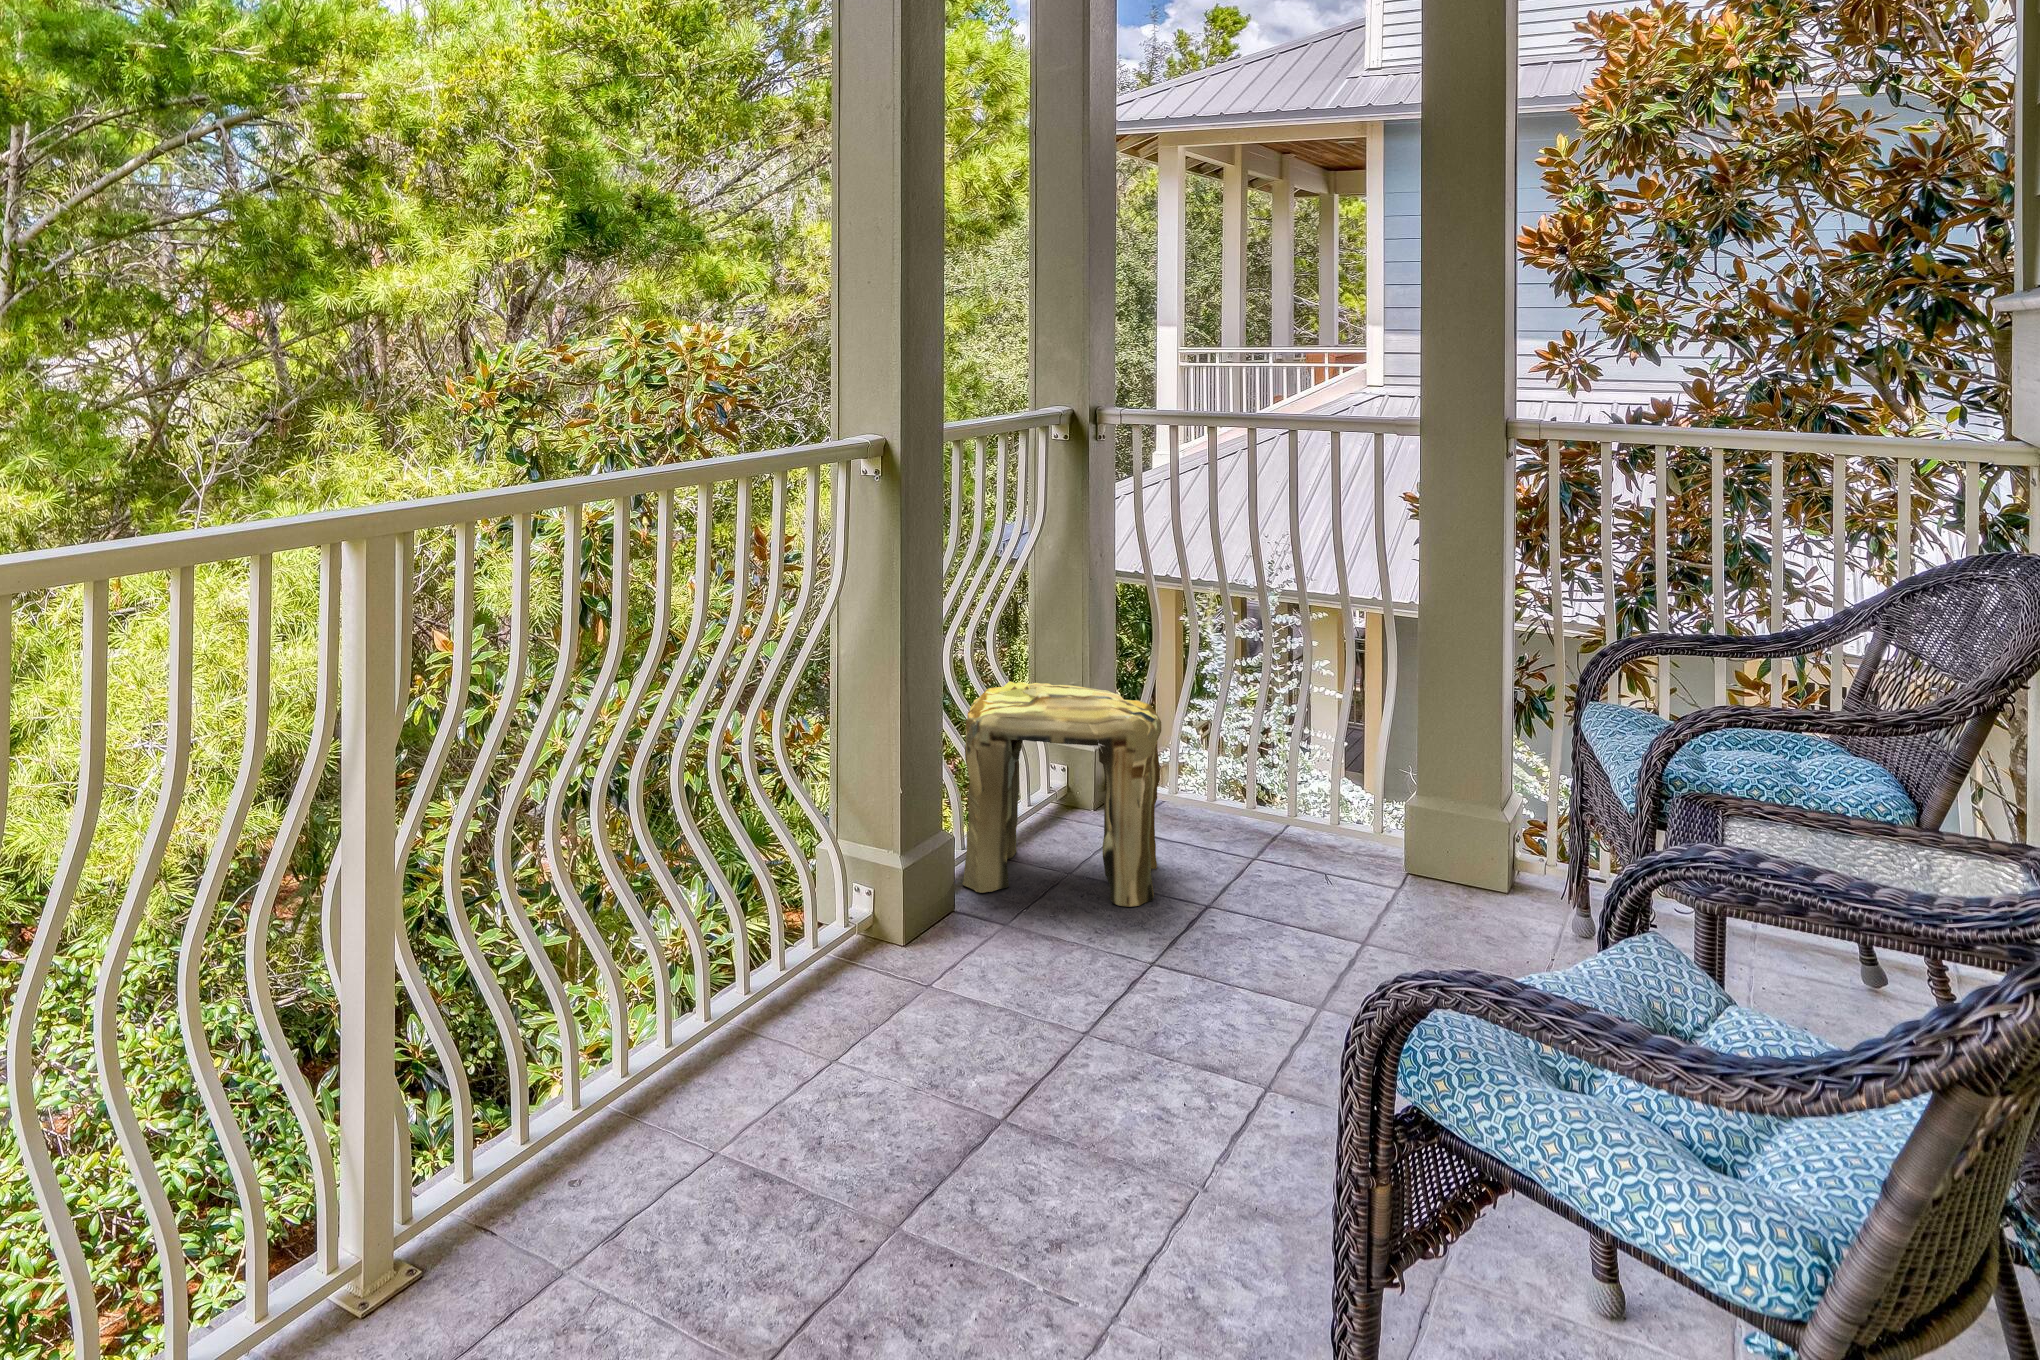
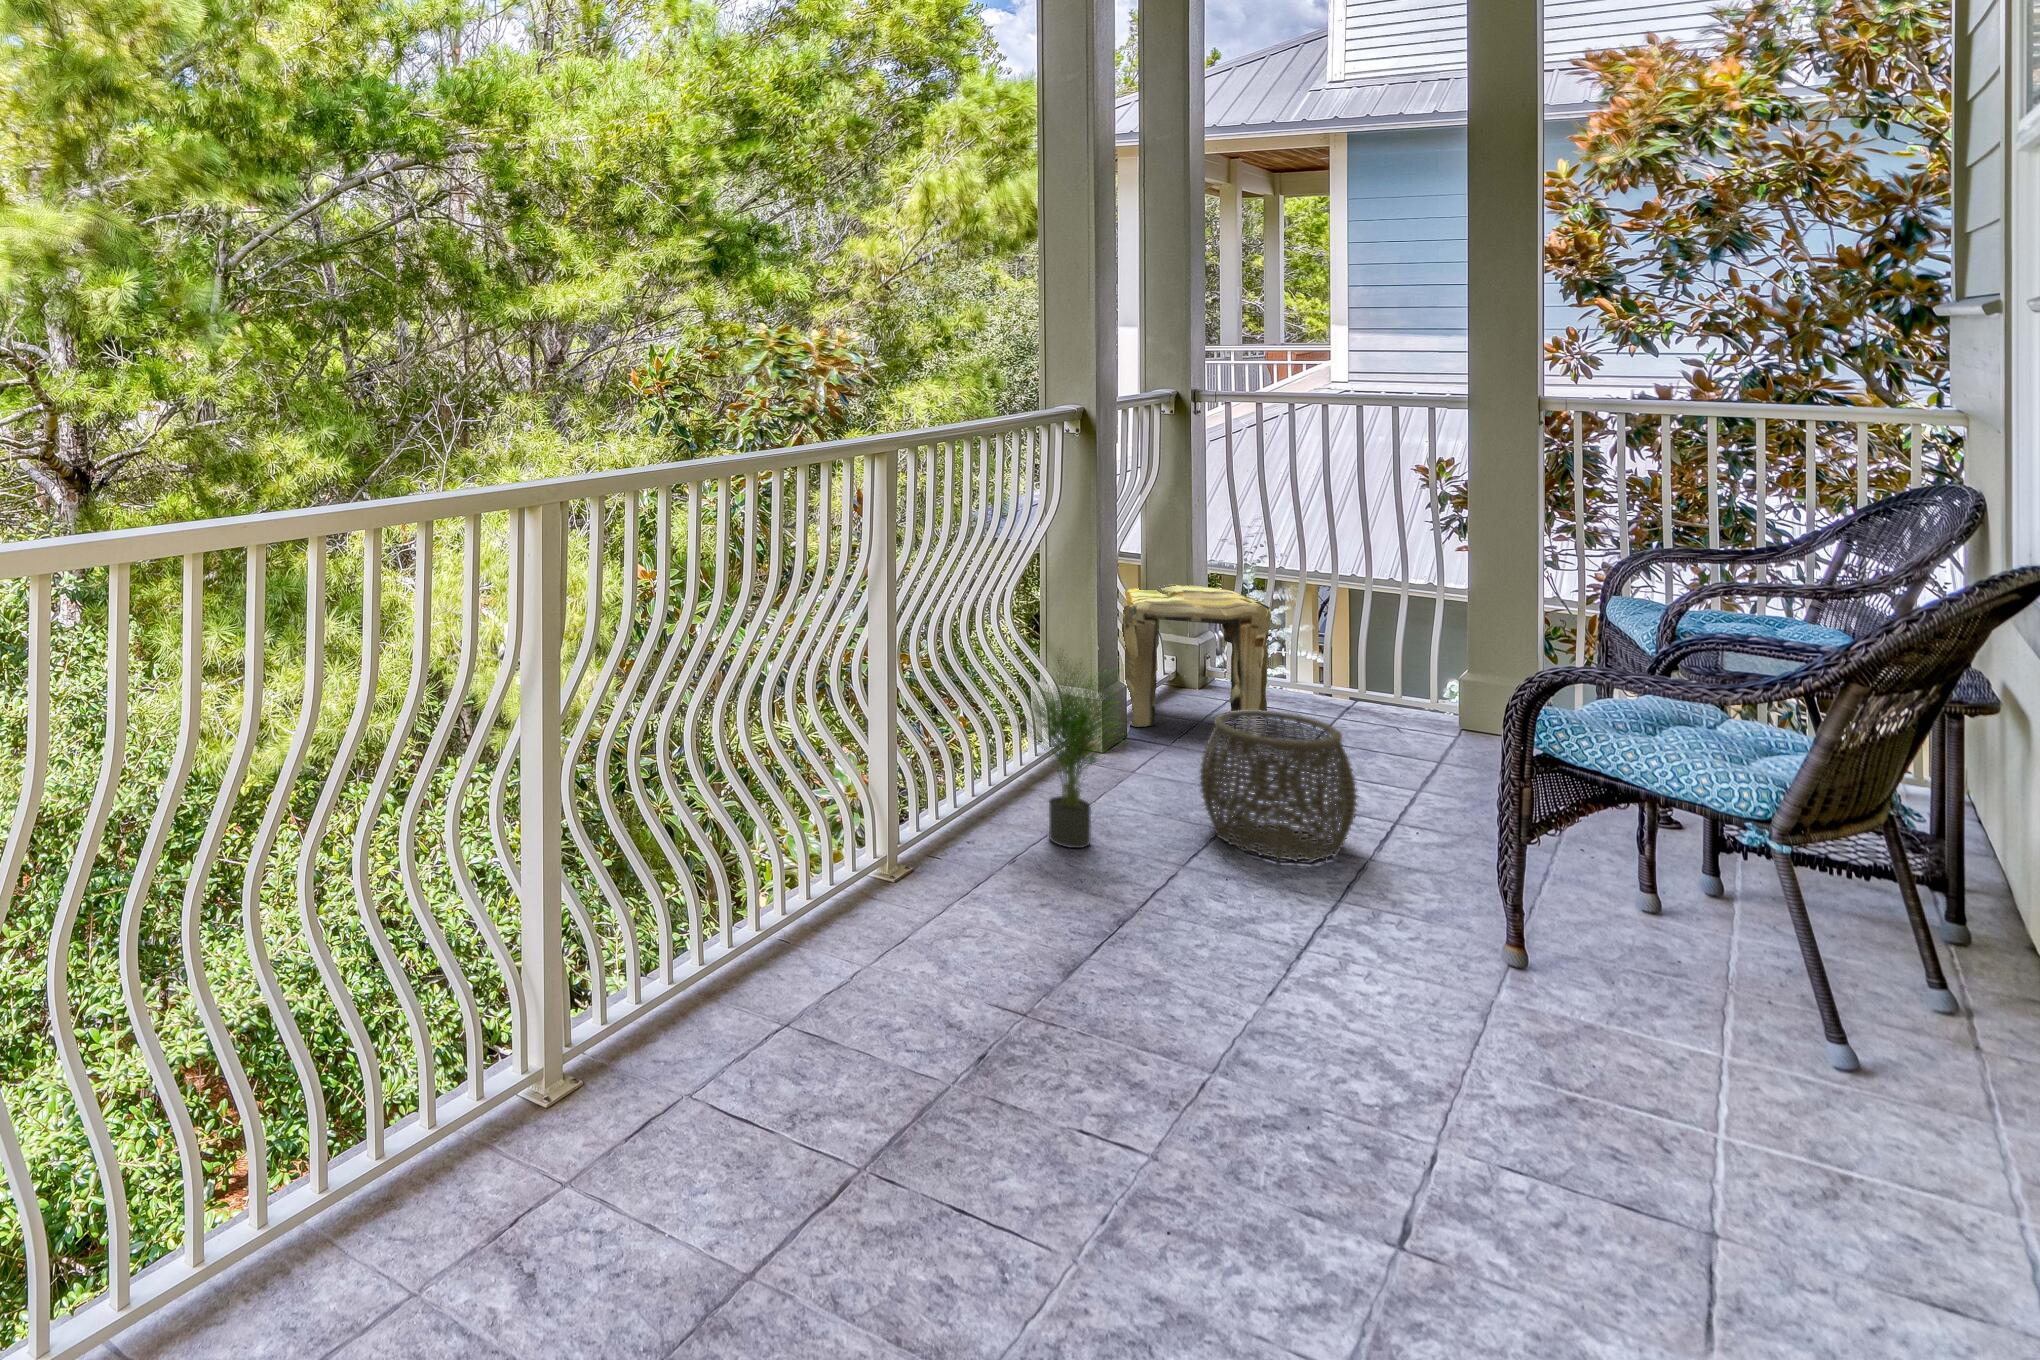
potted plant: none [647,838,849,1189] -> present [1011,648,1118,848]
woven basket: none [971,923,1196,1200] -> present [1200,710,1358,861]

